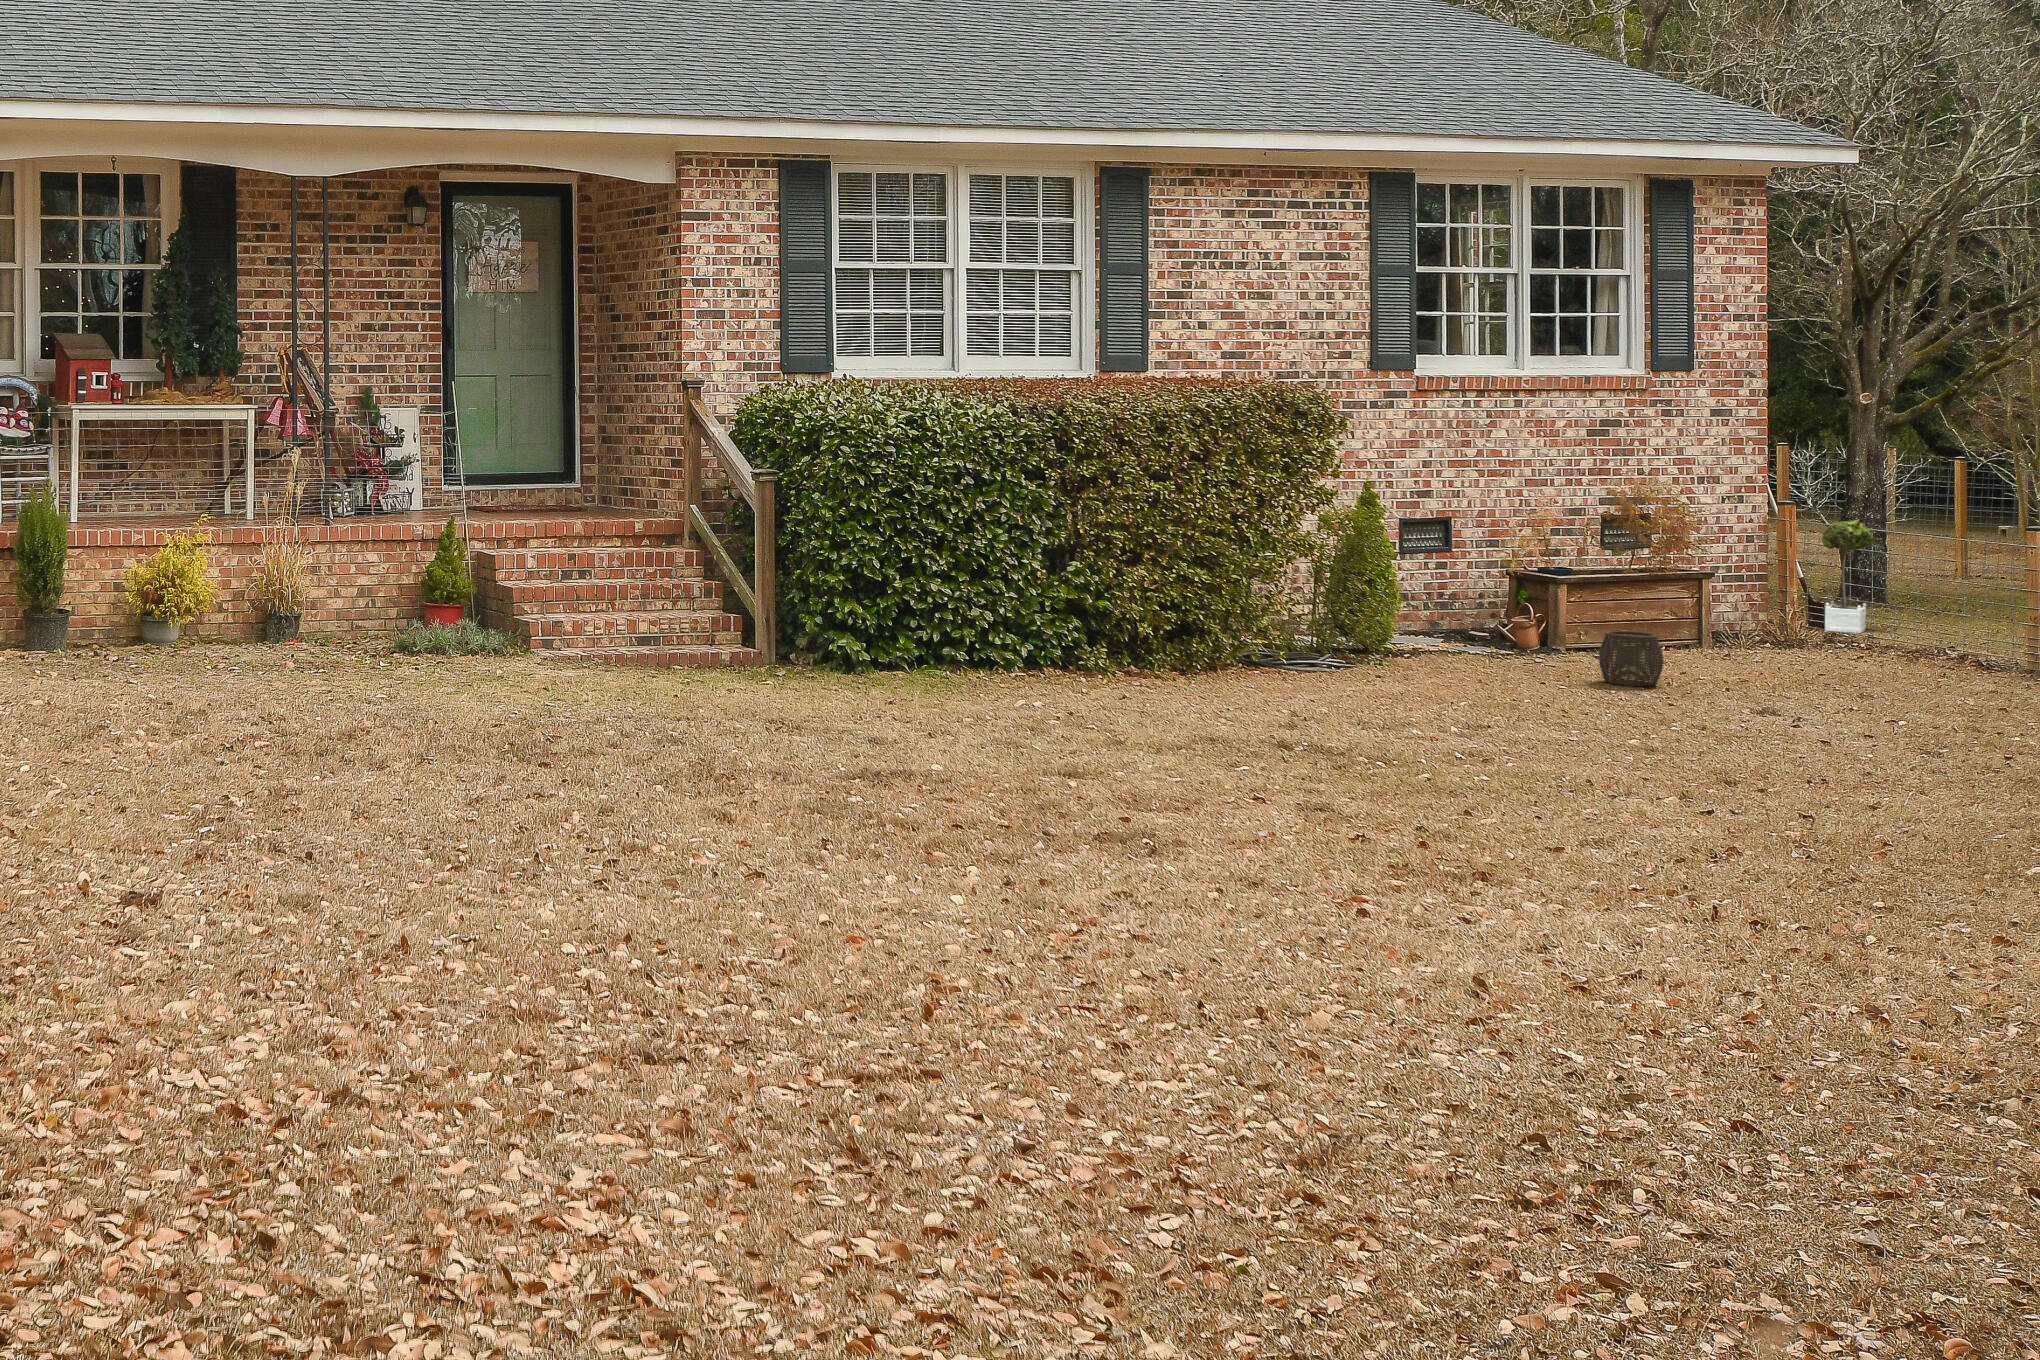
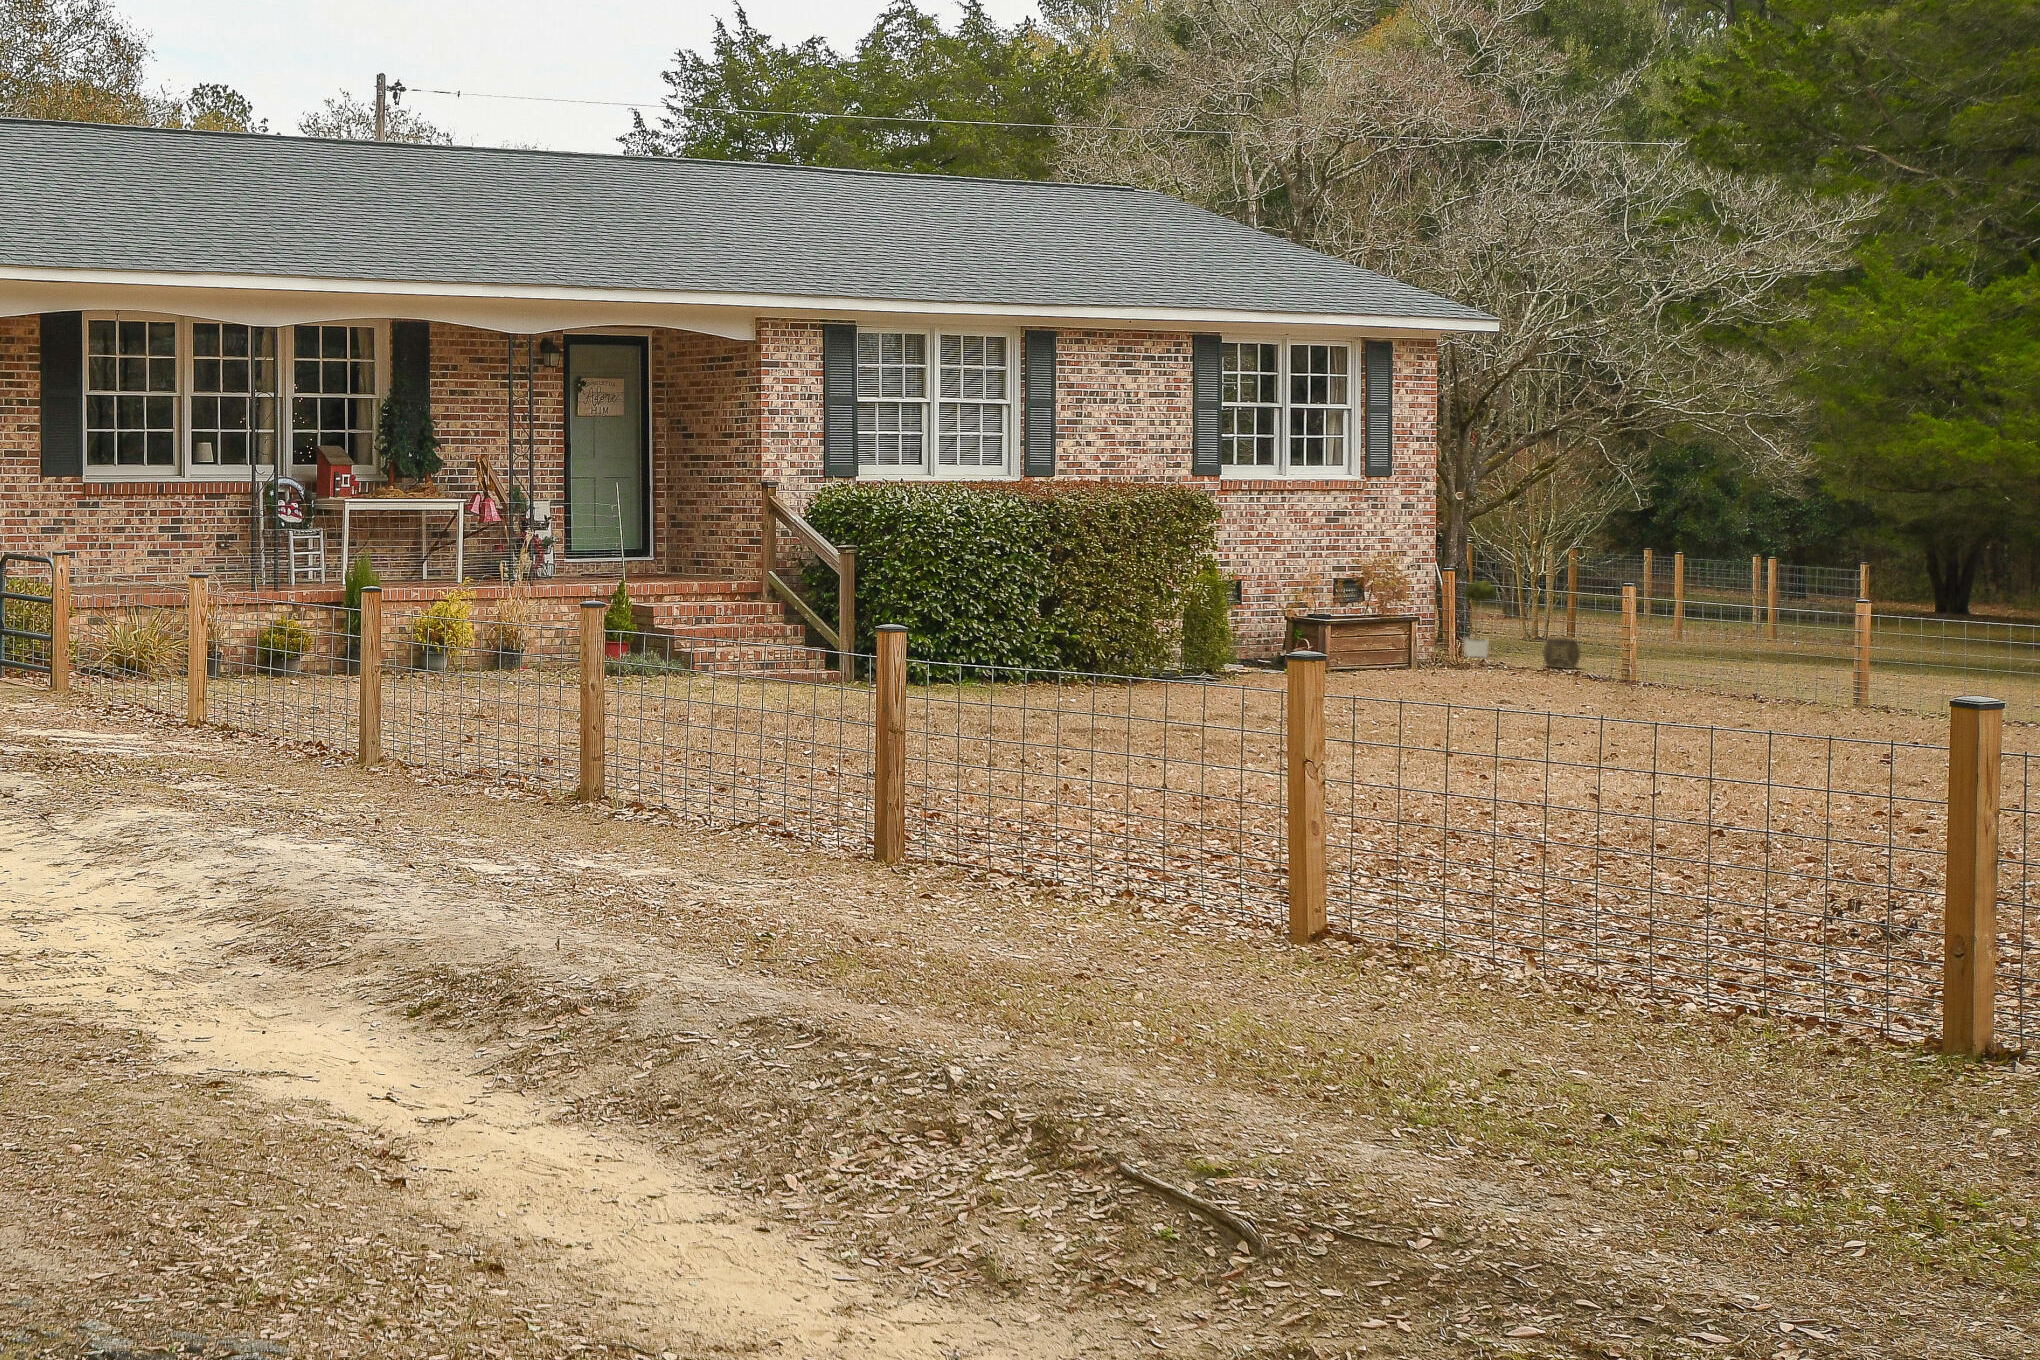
woven basket: present [1598,631,1664,686] -> present [1543,638,1580,668]

